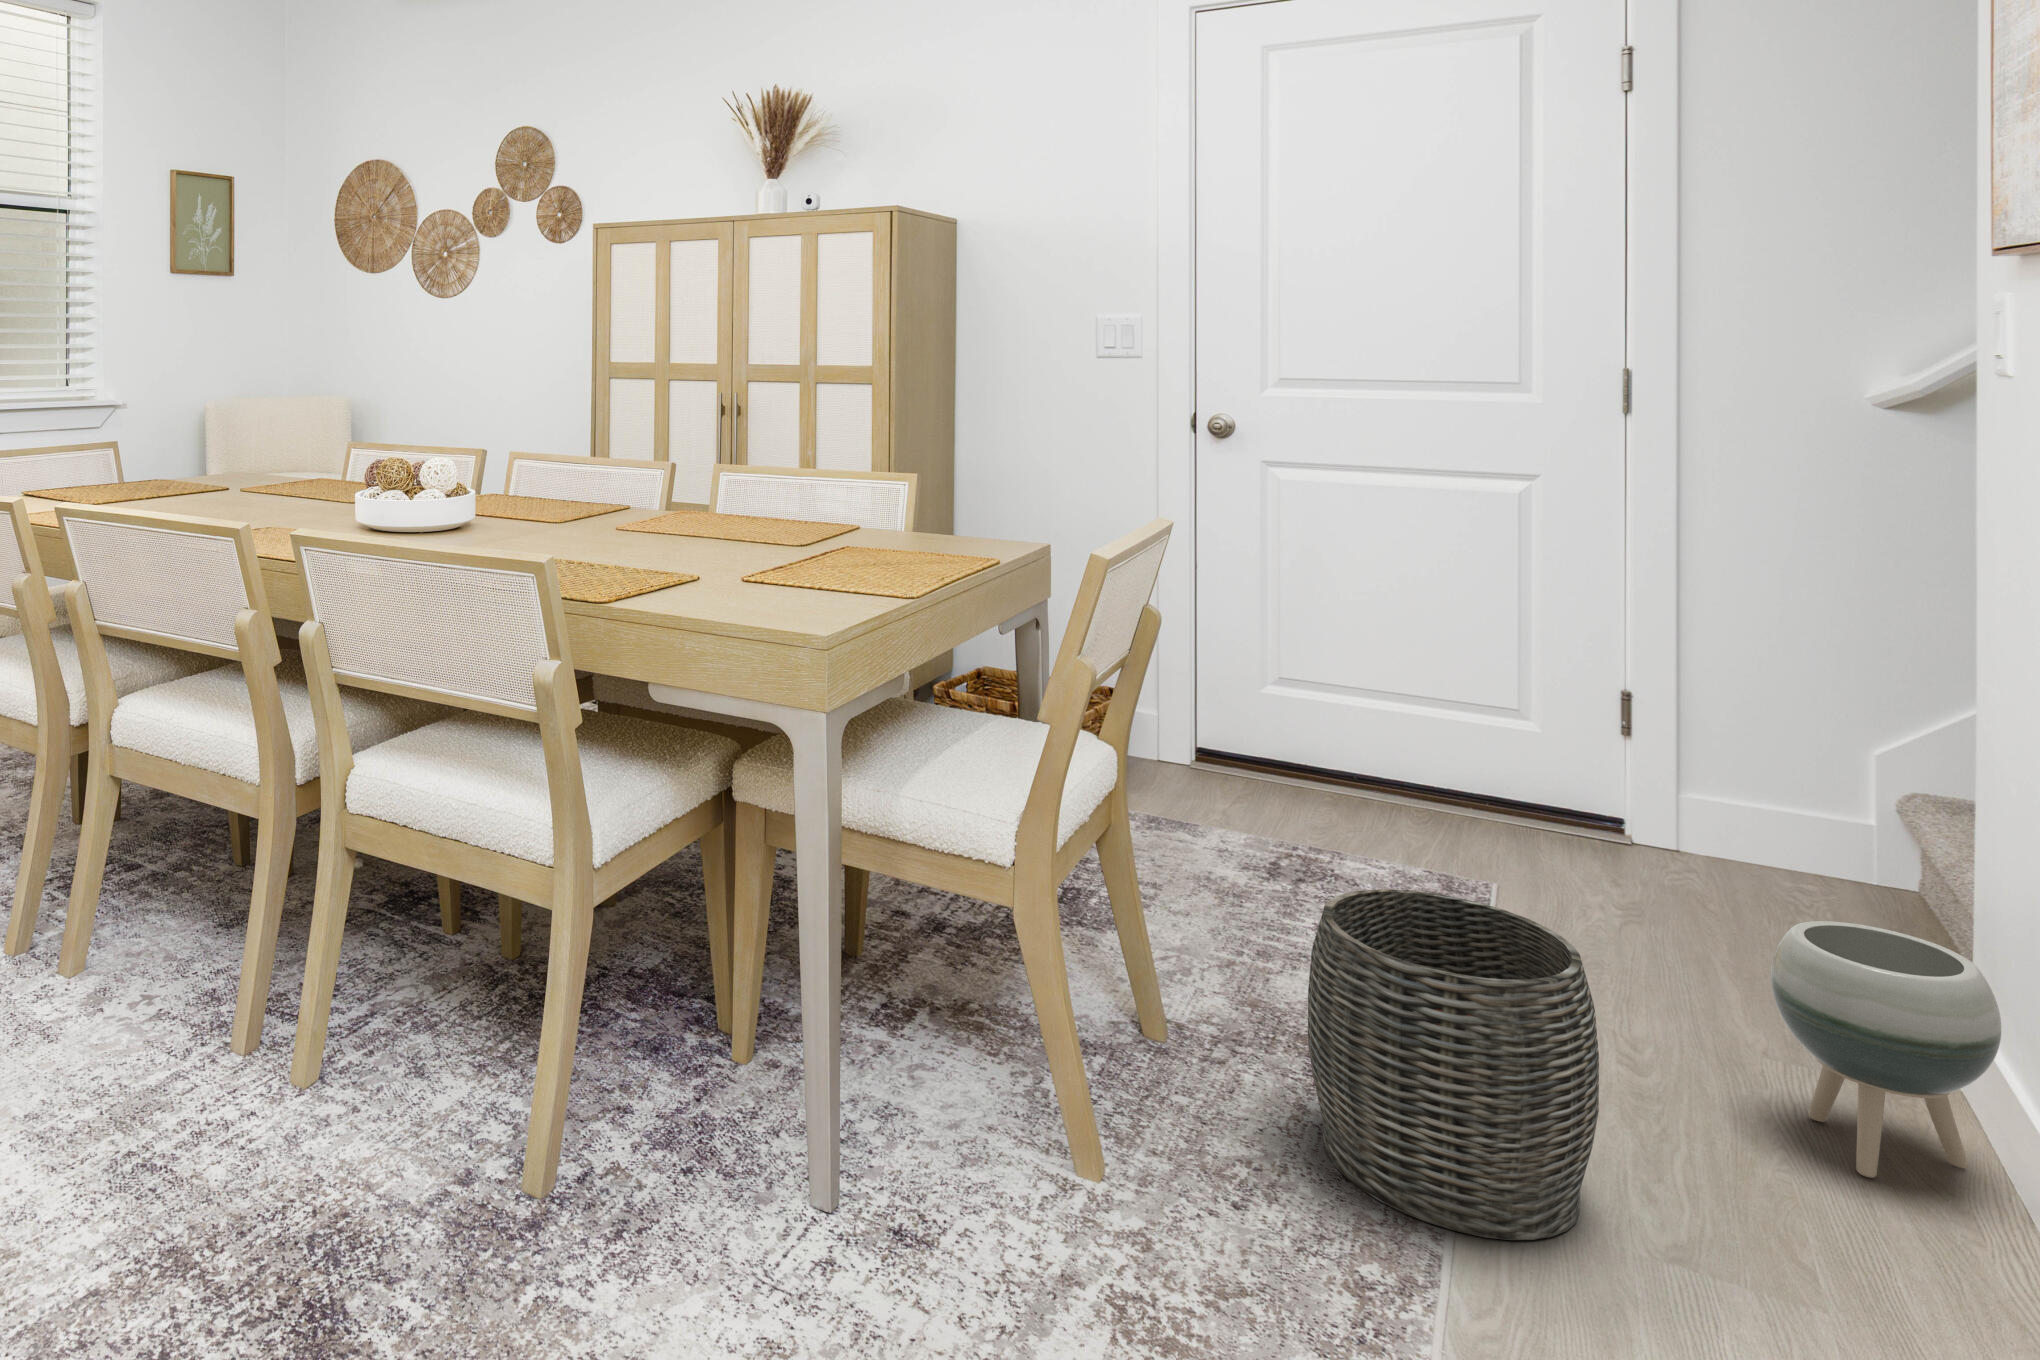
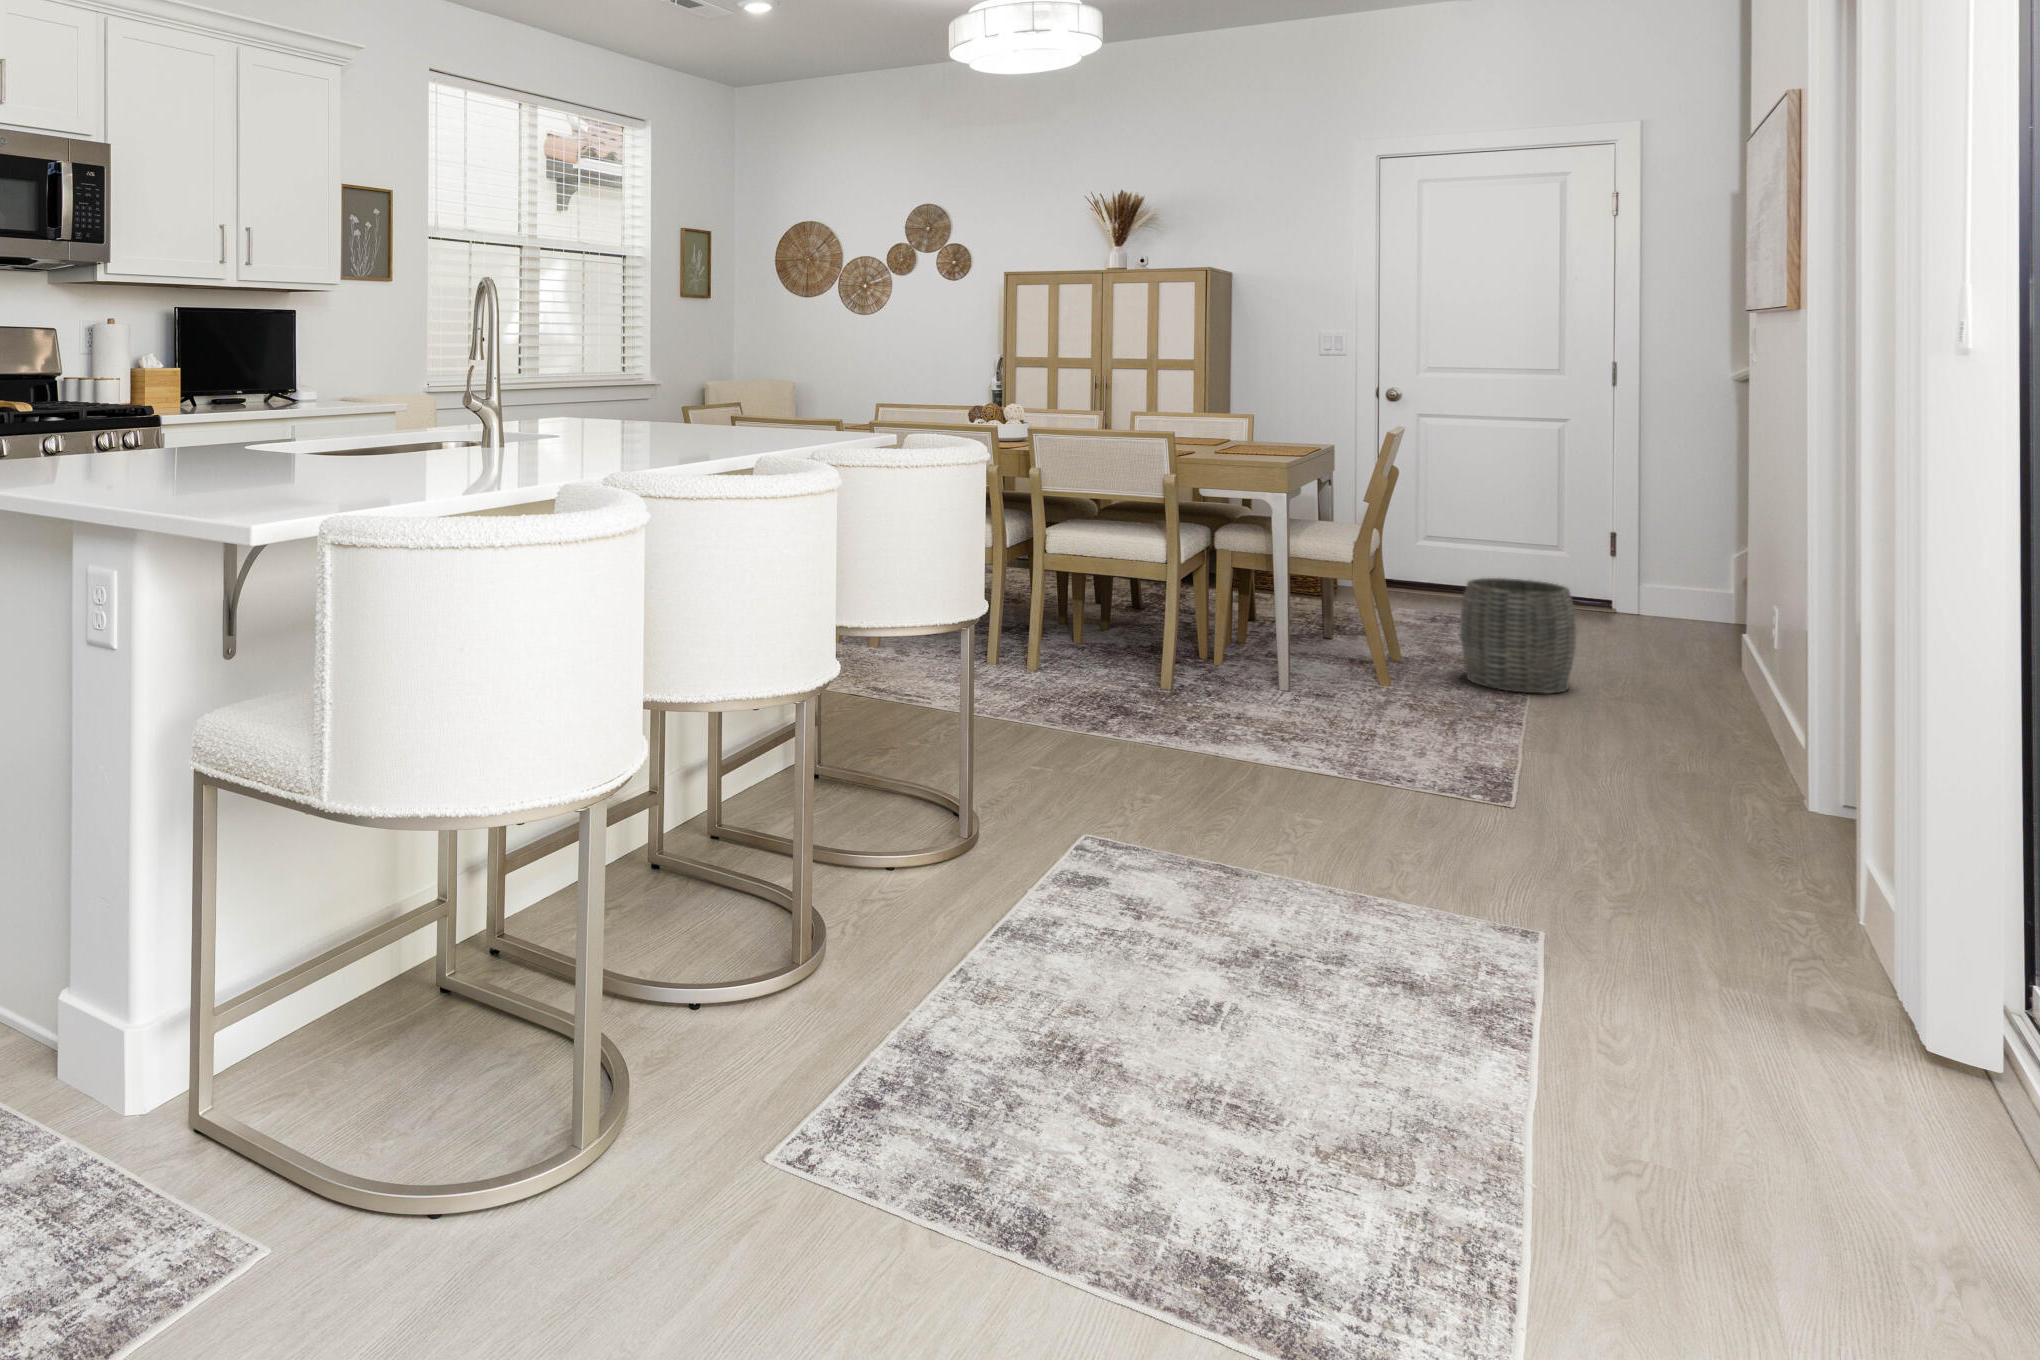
planter: present [1771,921,2001,1178] -> none [1651,590,1734,683]

